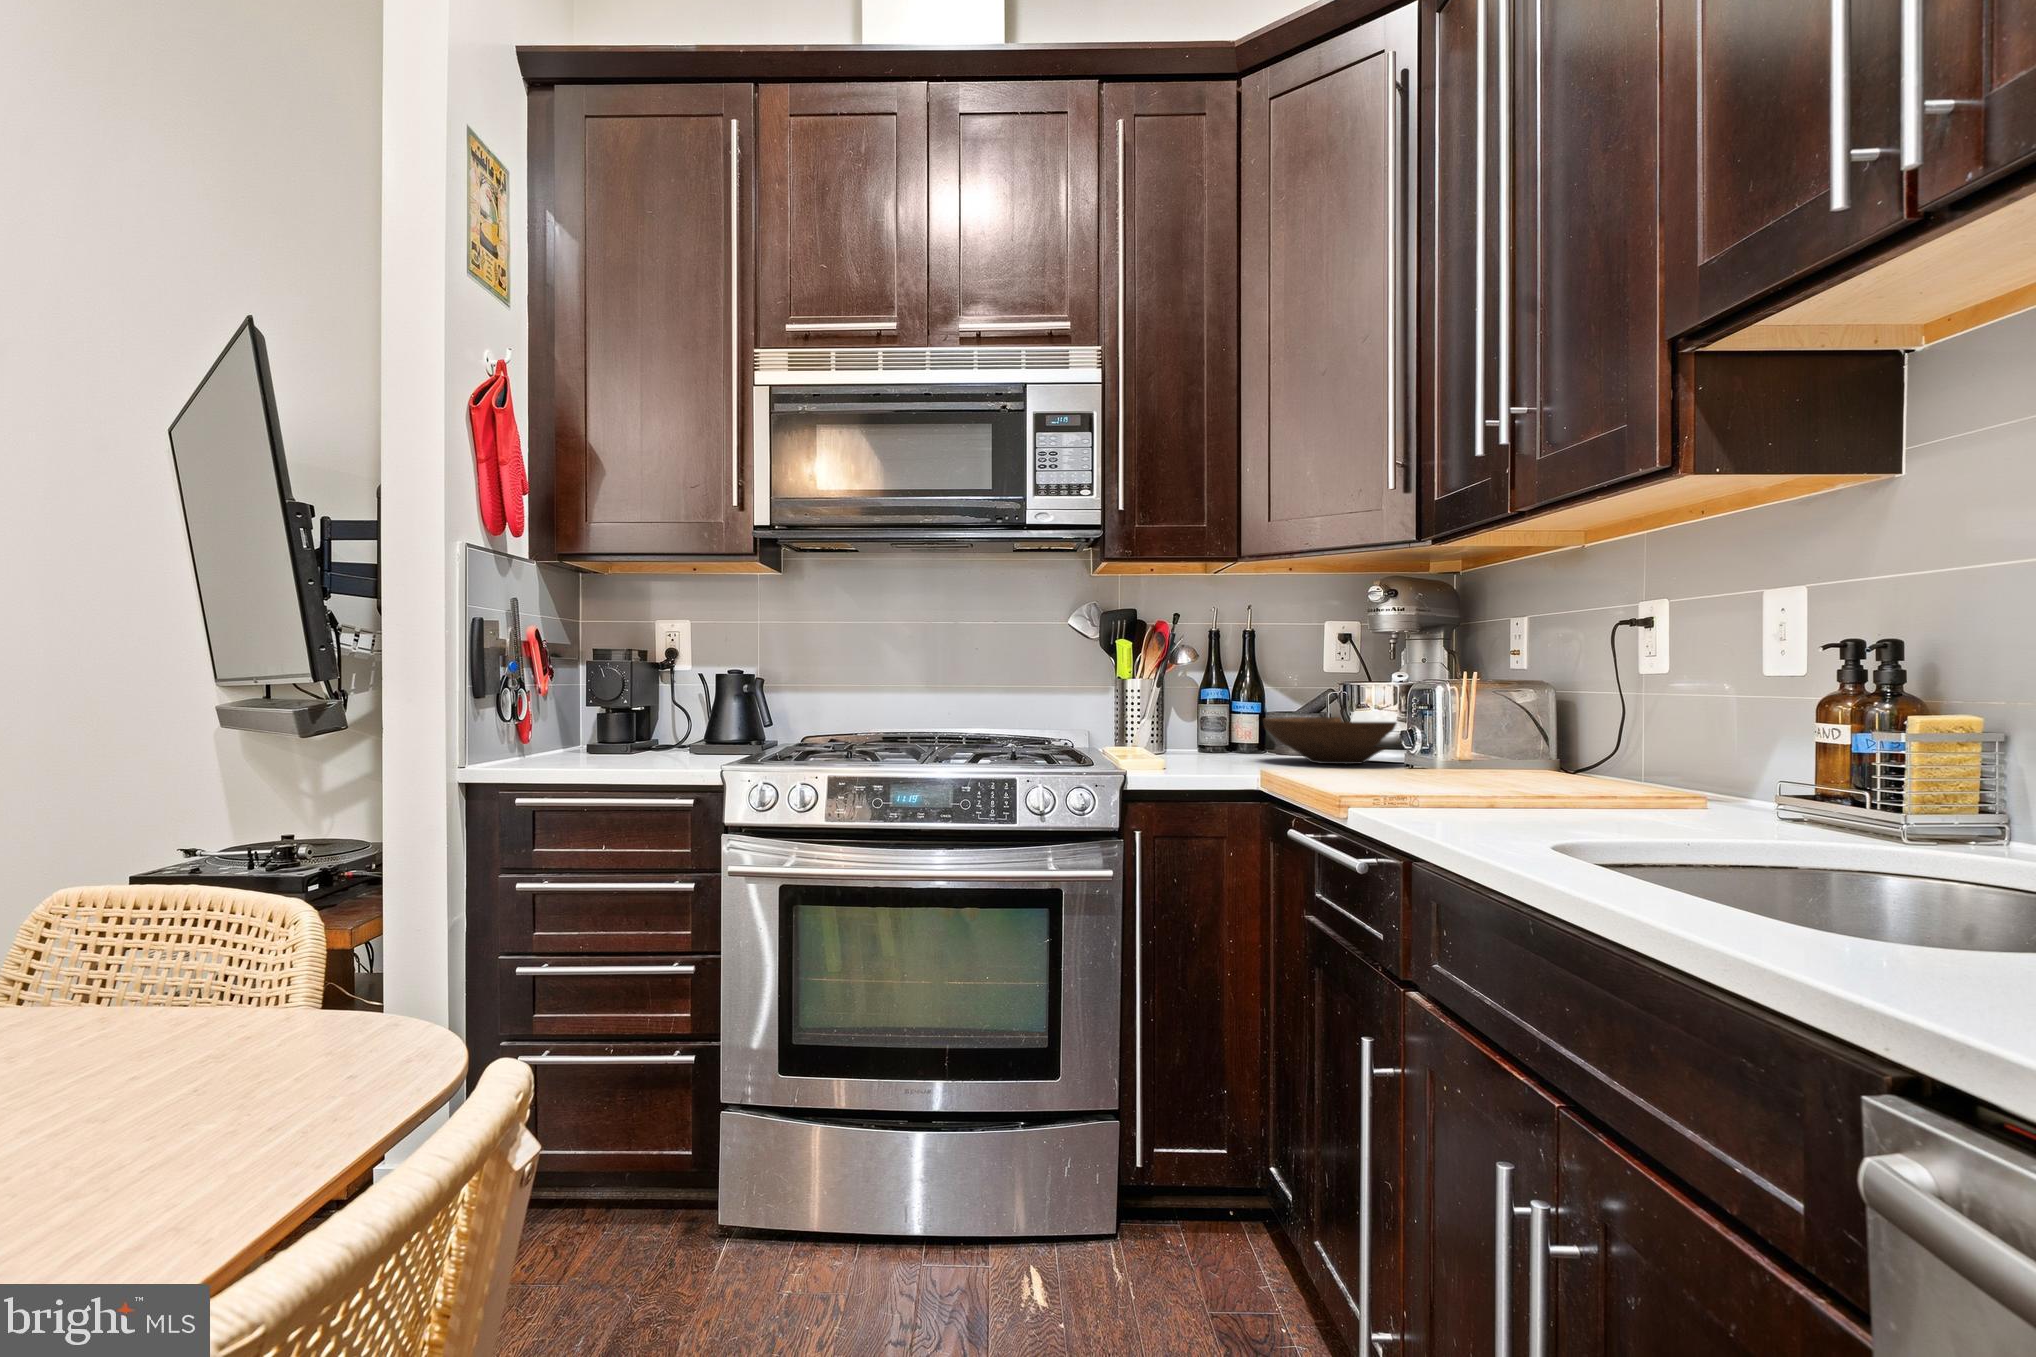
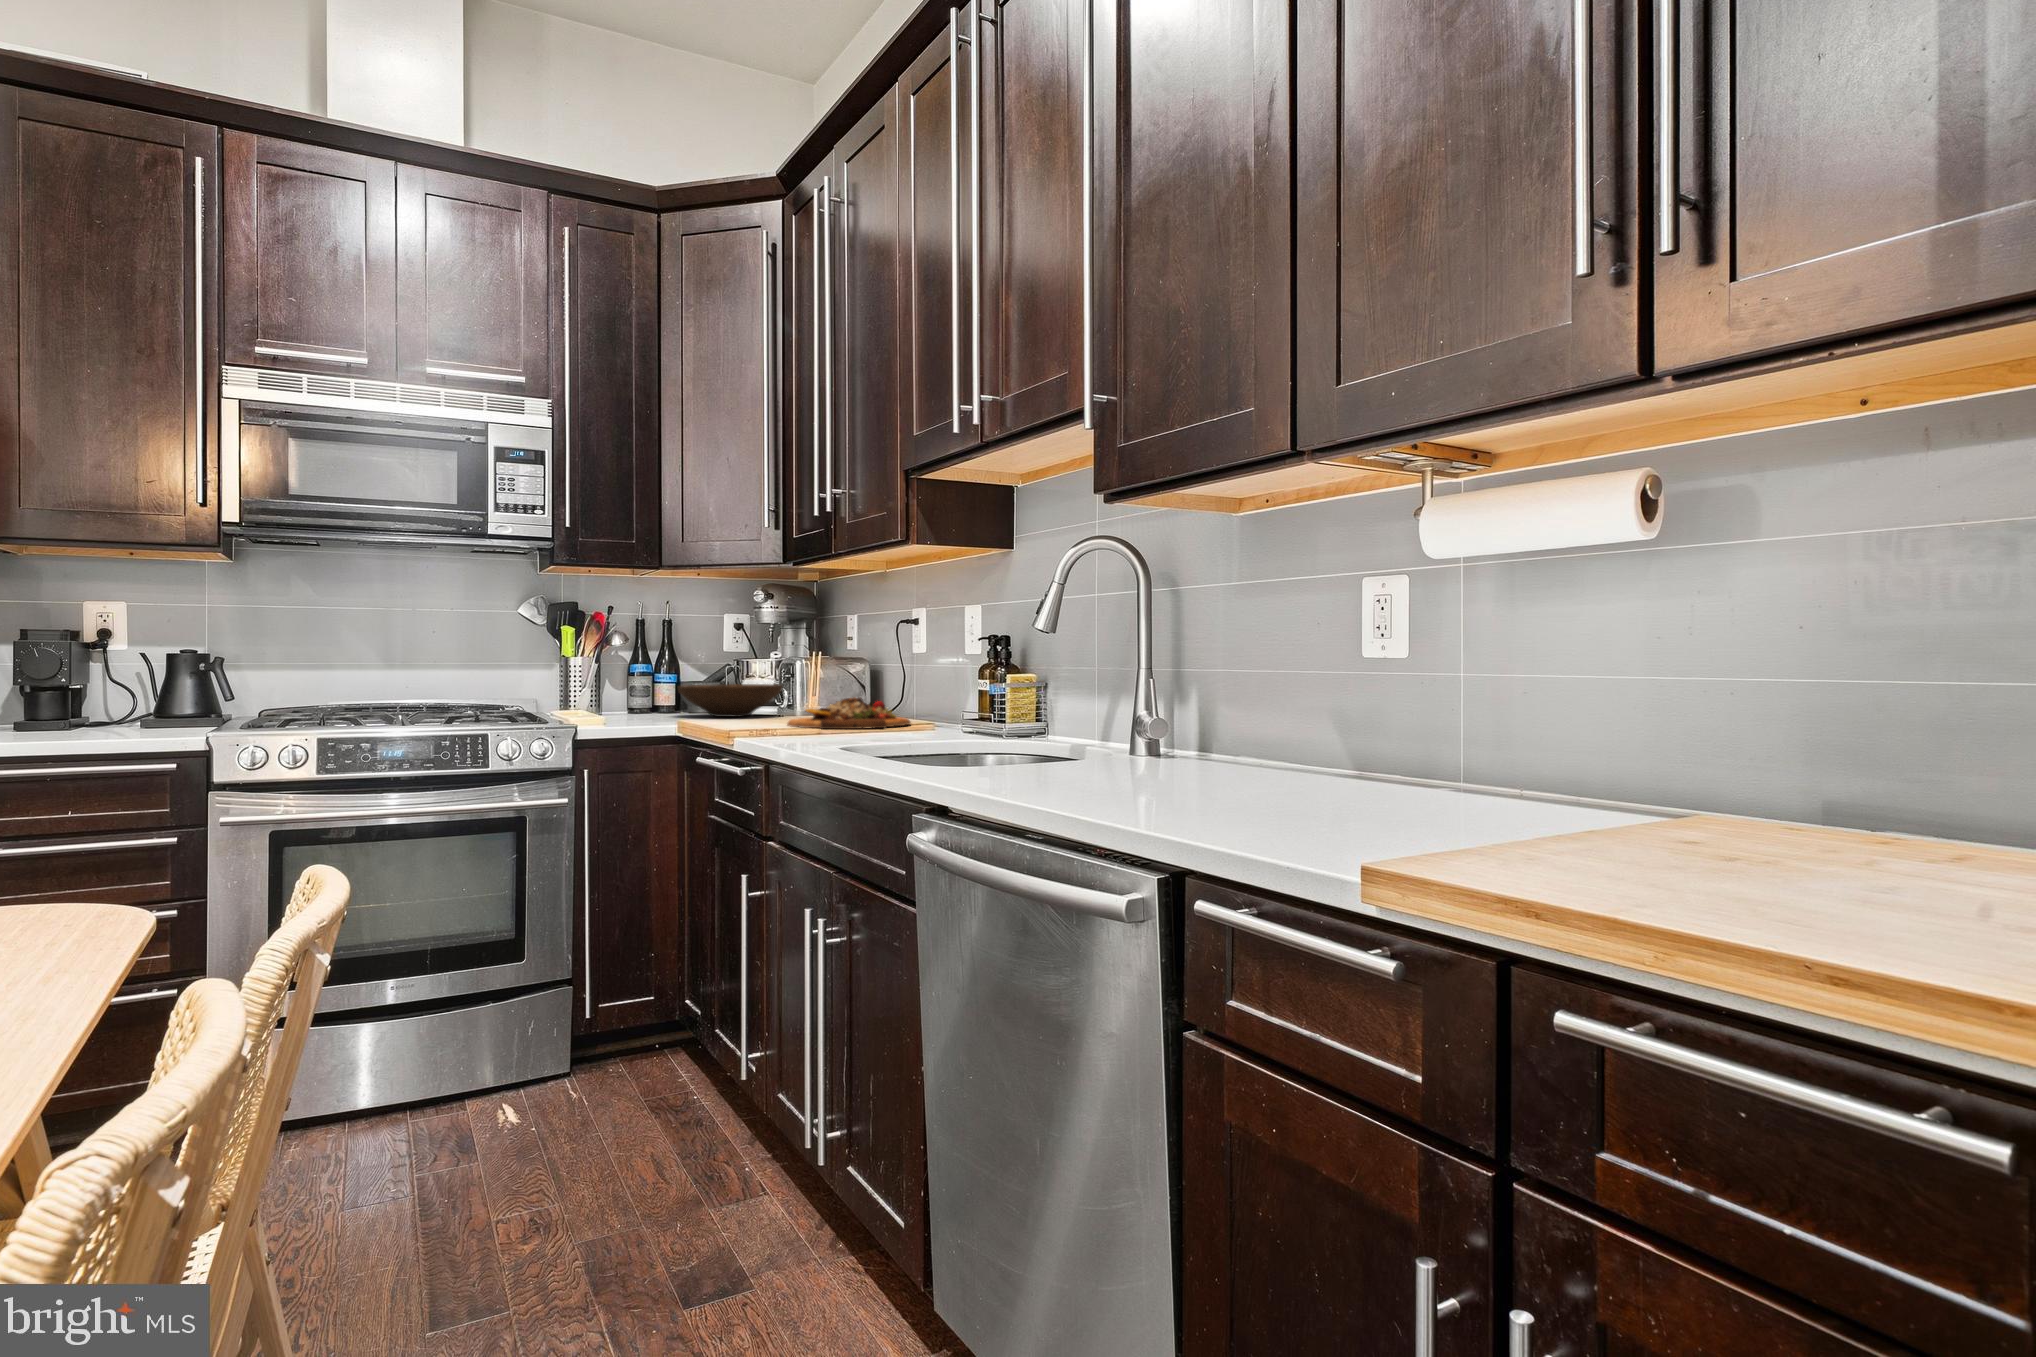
cutting board: none [1429,743,1647,799] -> present [787,698,911,729]

